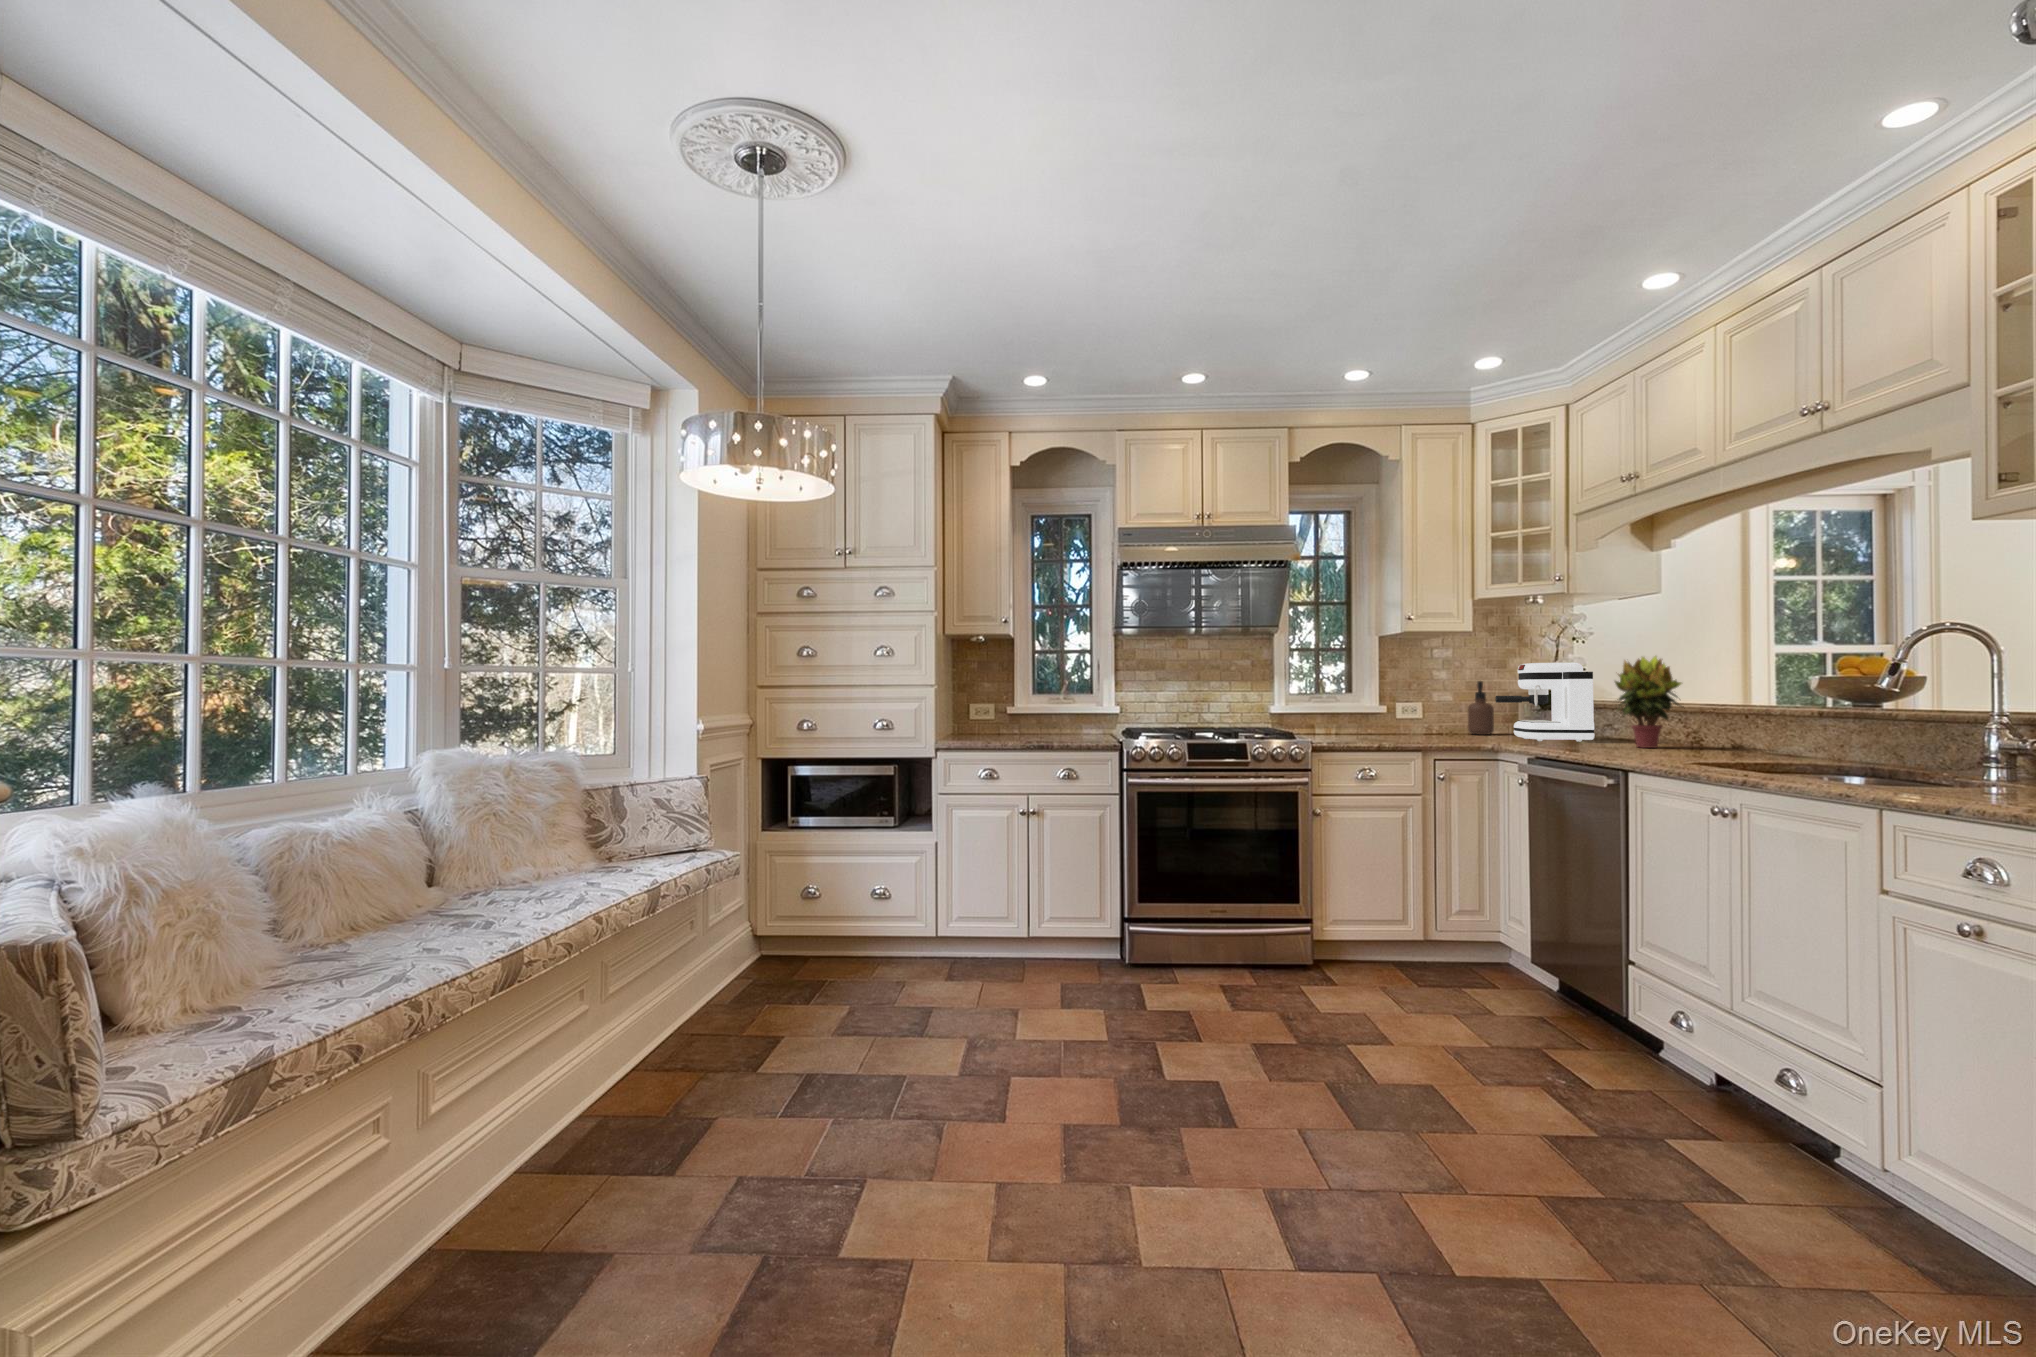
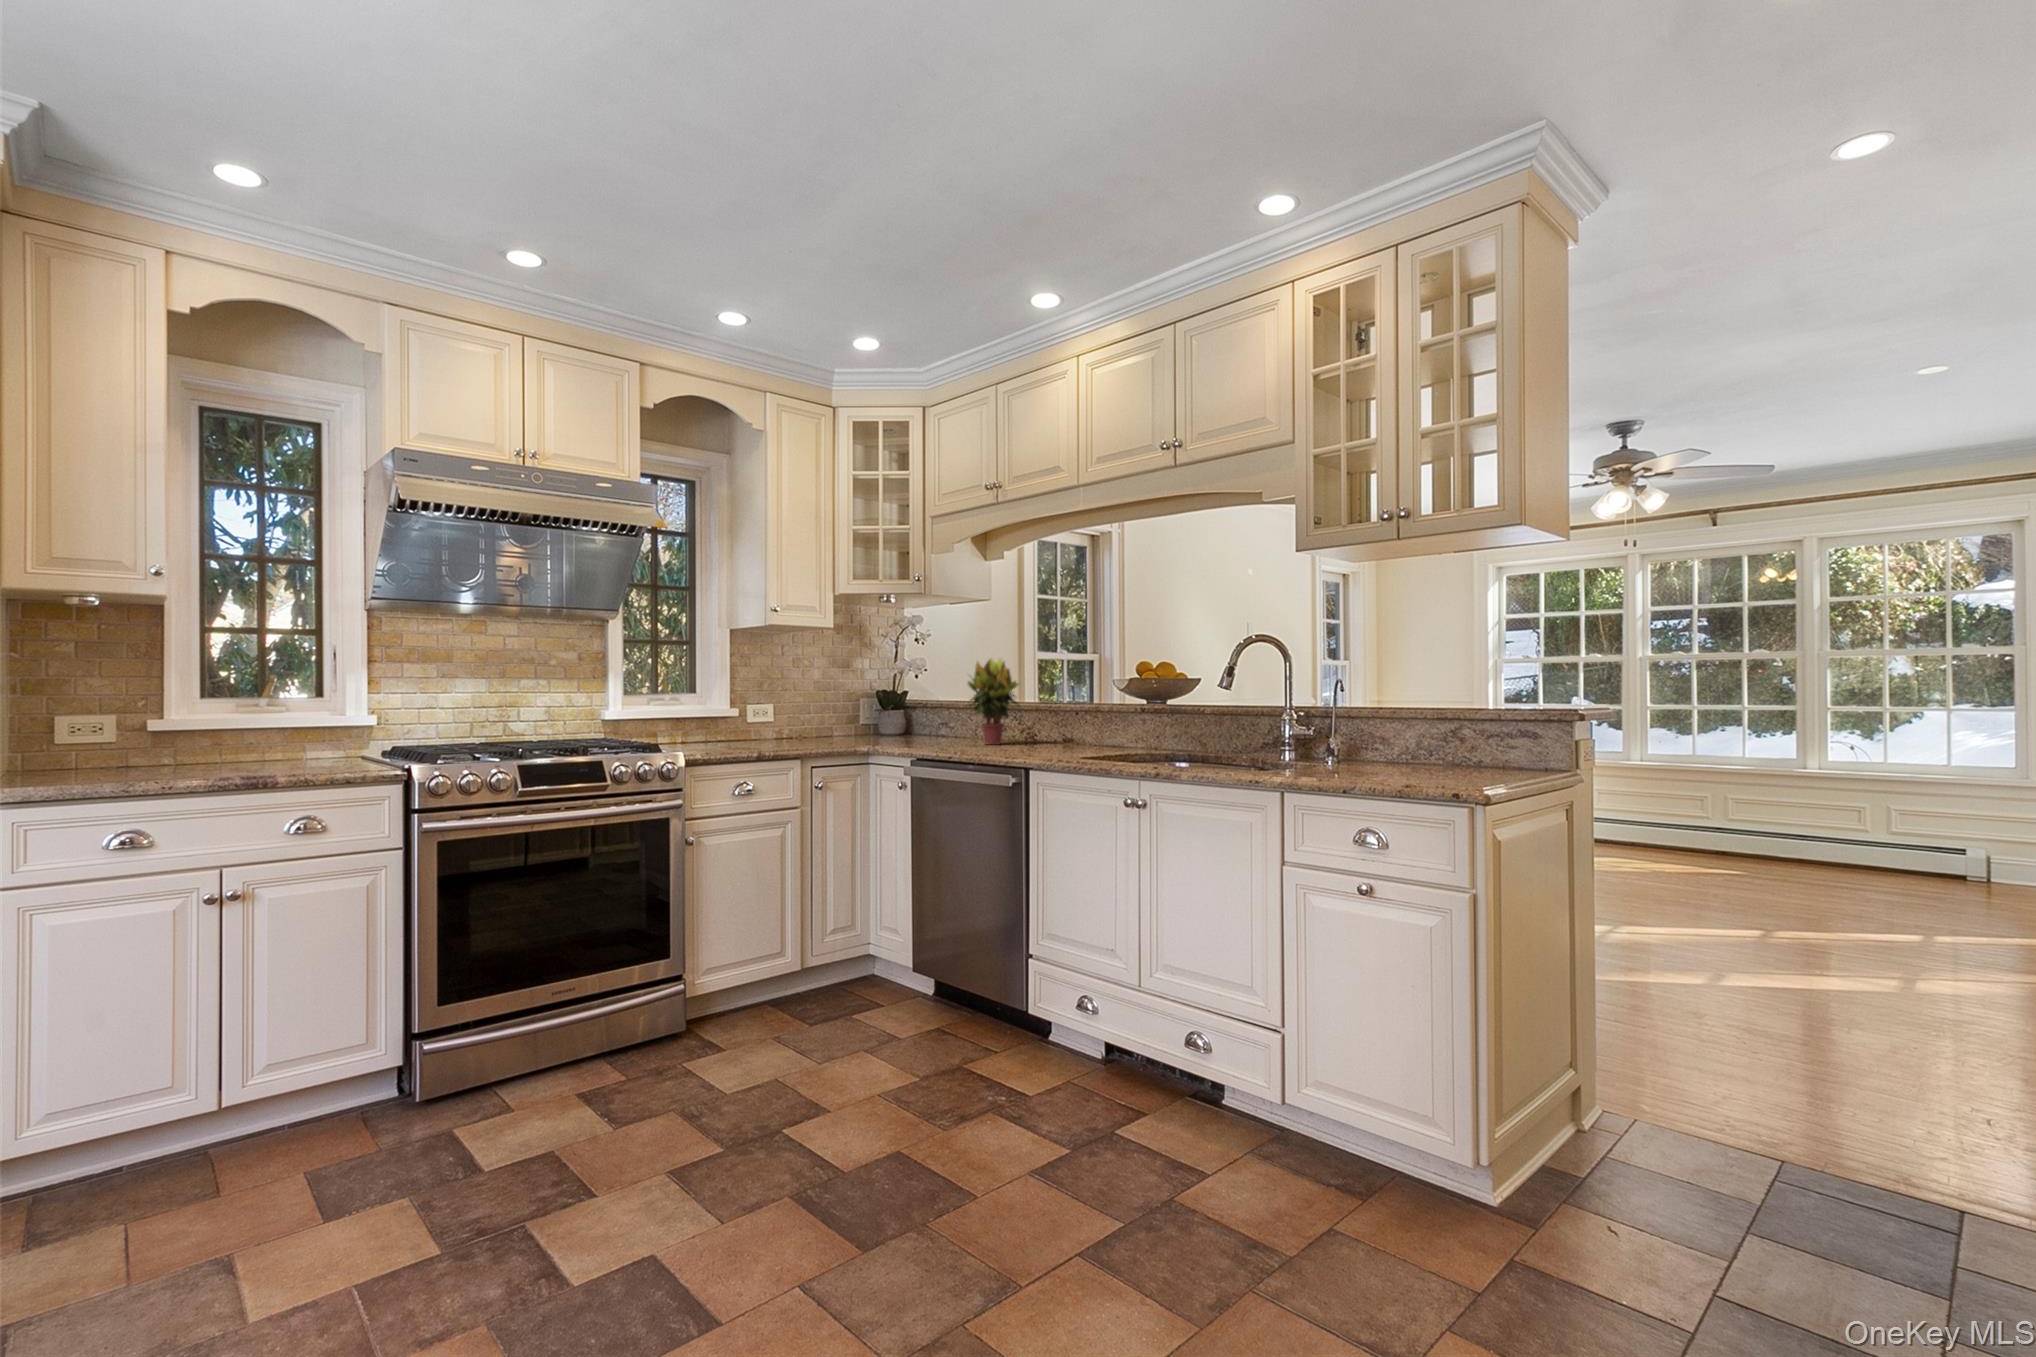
coffee maker: present [1495,663,1594,742] -> none [857,663,945,742]
soap dispenser: present [1468,681,1494,735] -> none [820,681,845,737]

